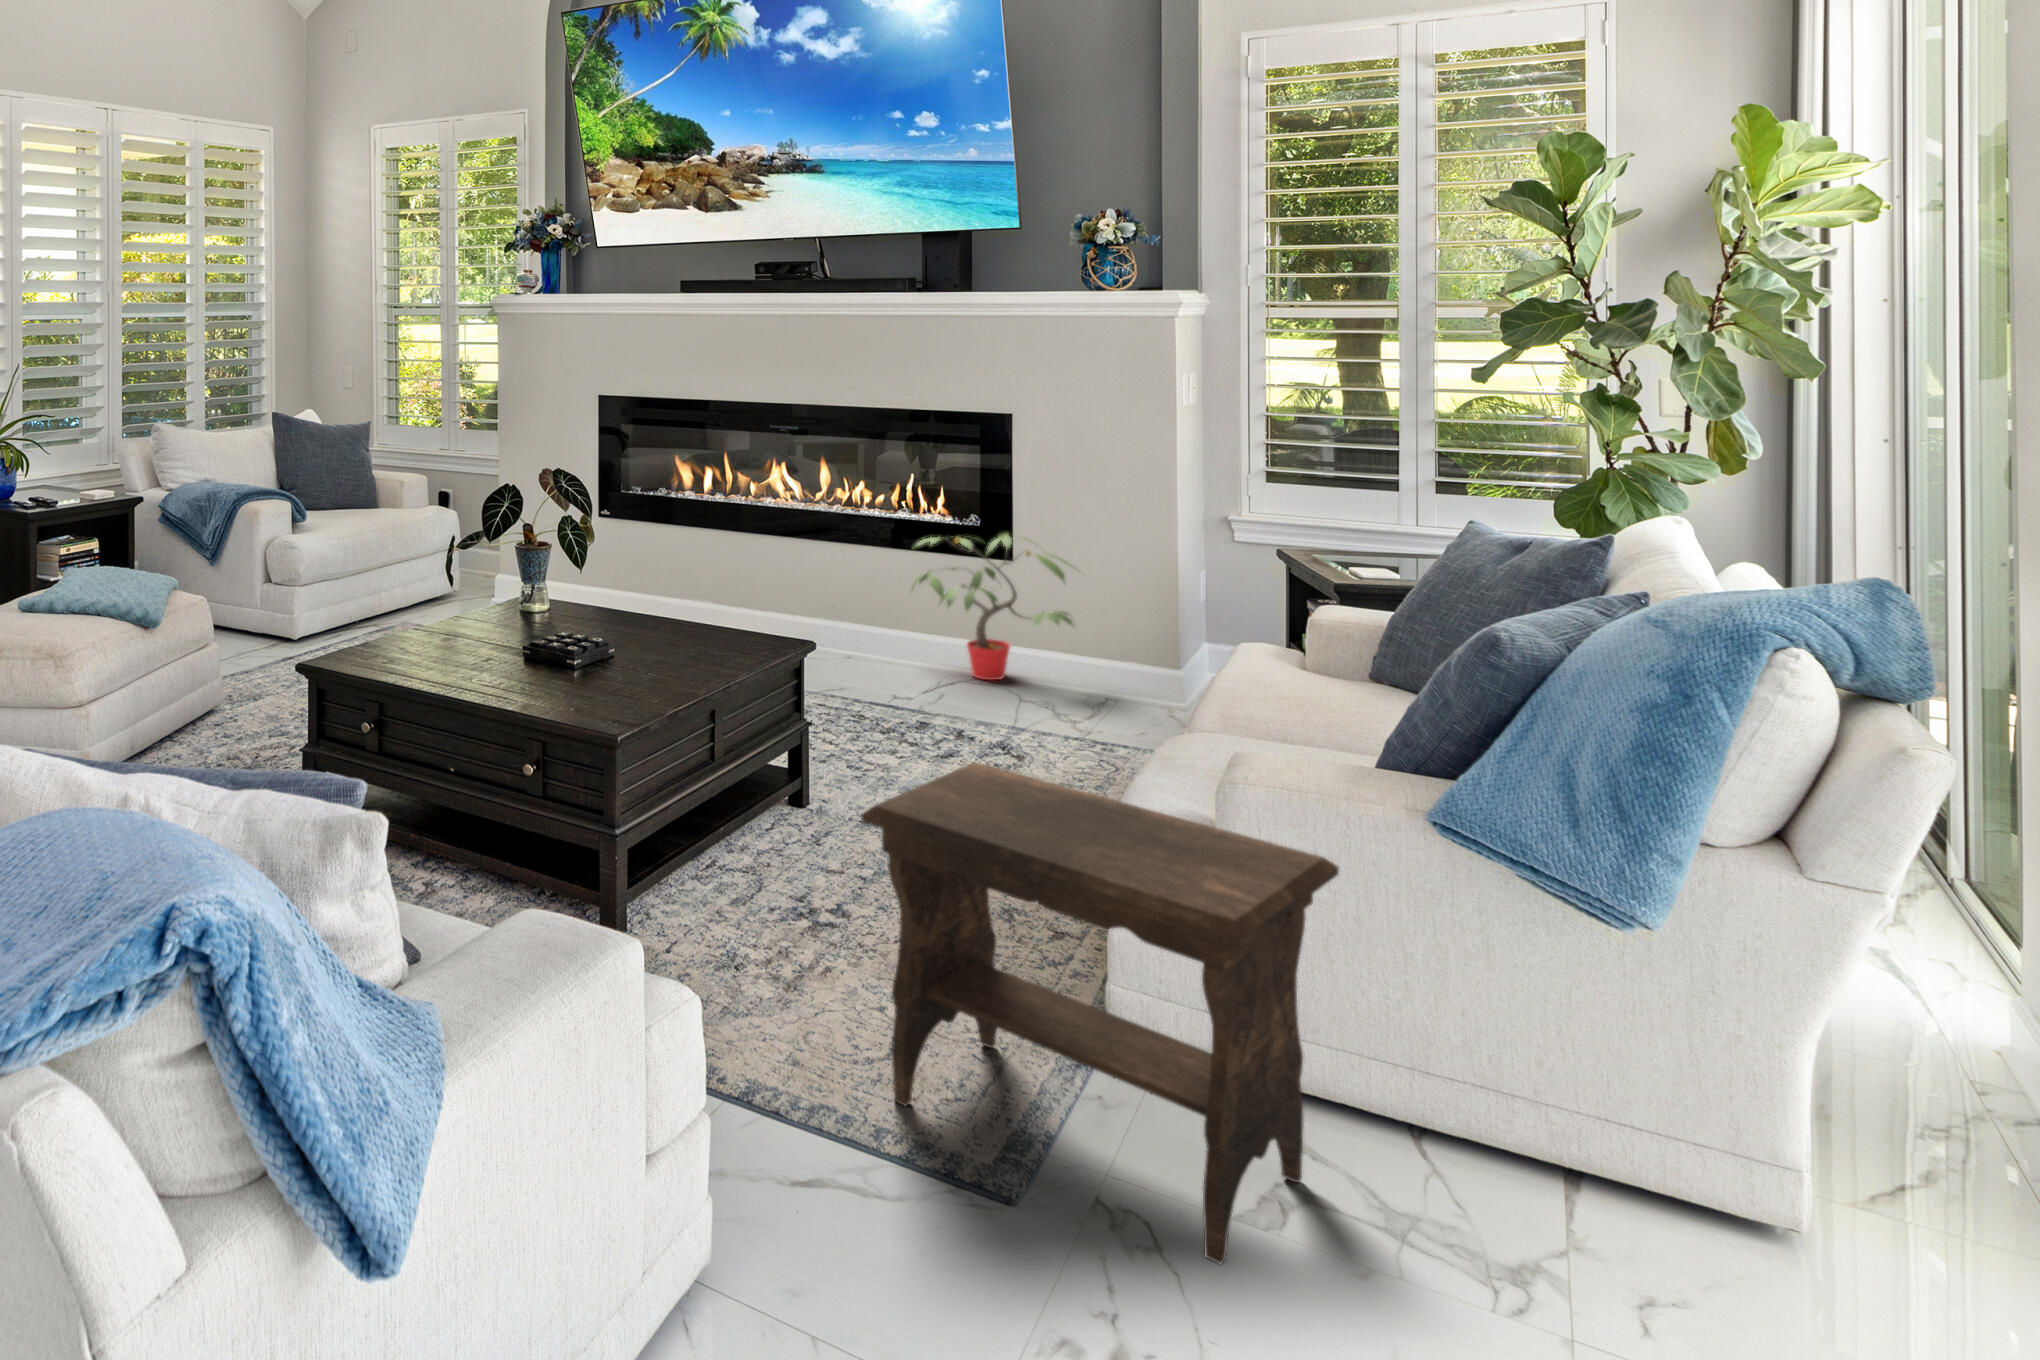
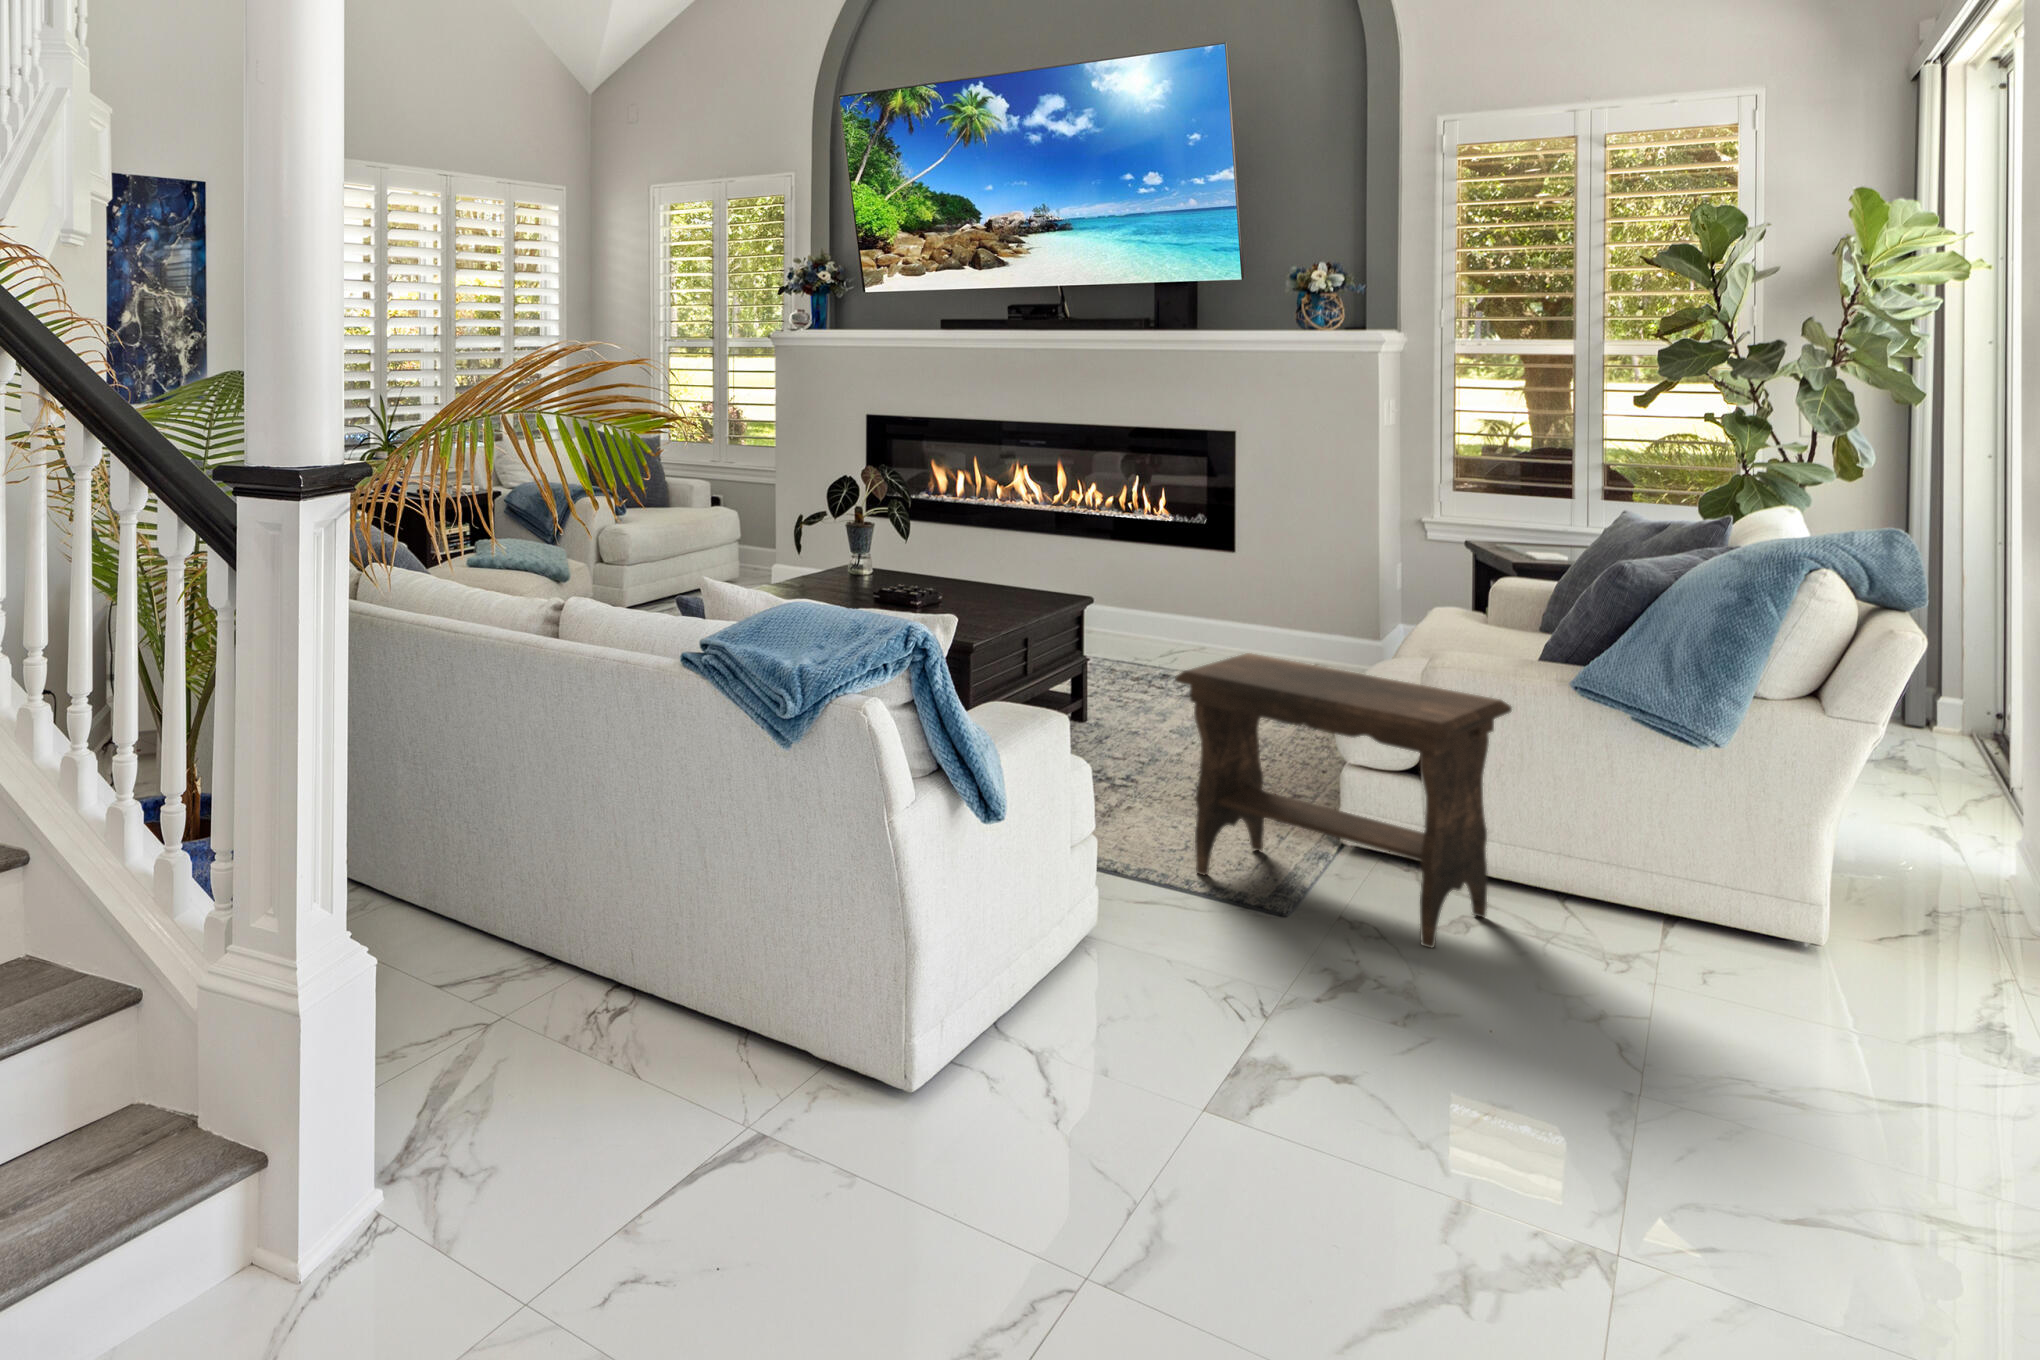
potted plant: present [913,533,1073,680] -> none [1143,529,1304,651]

